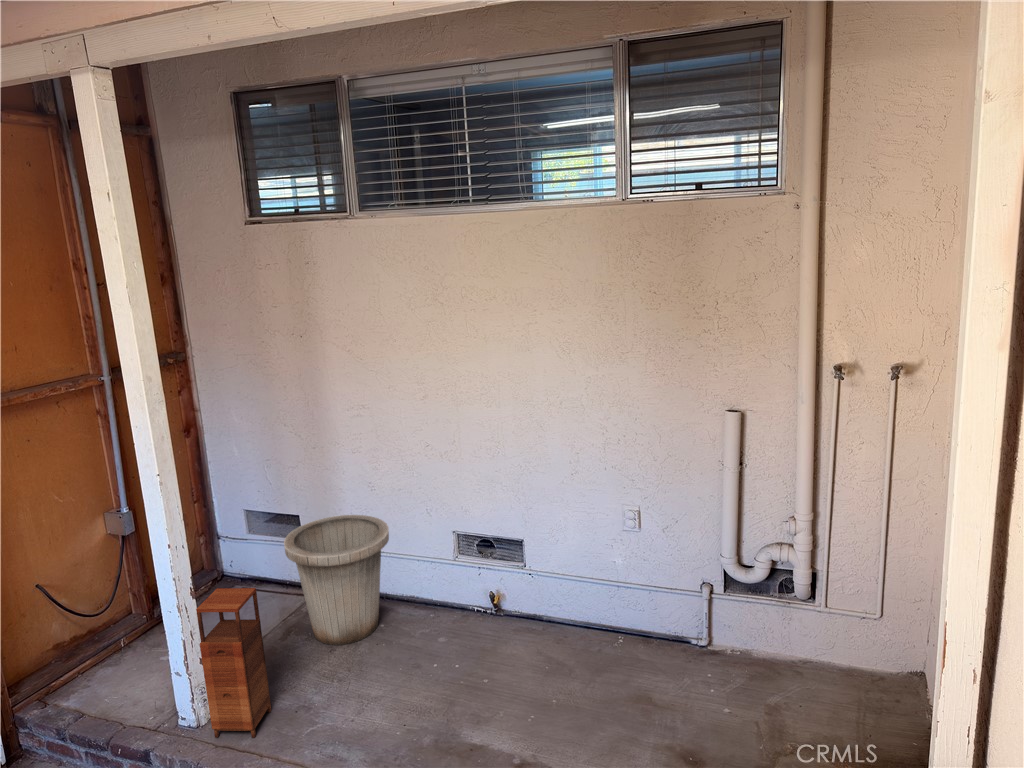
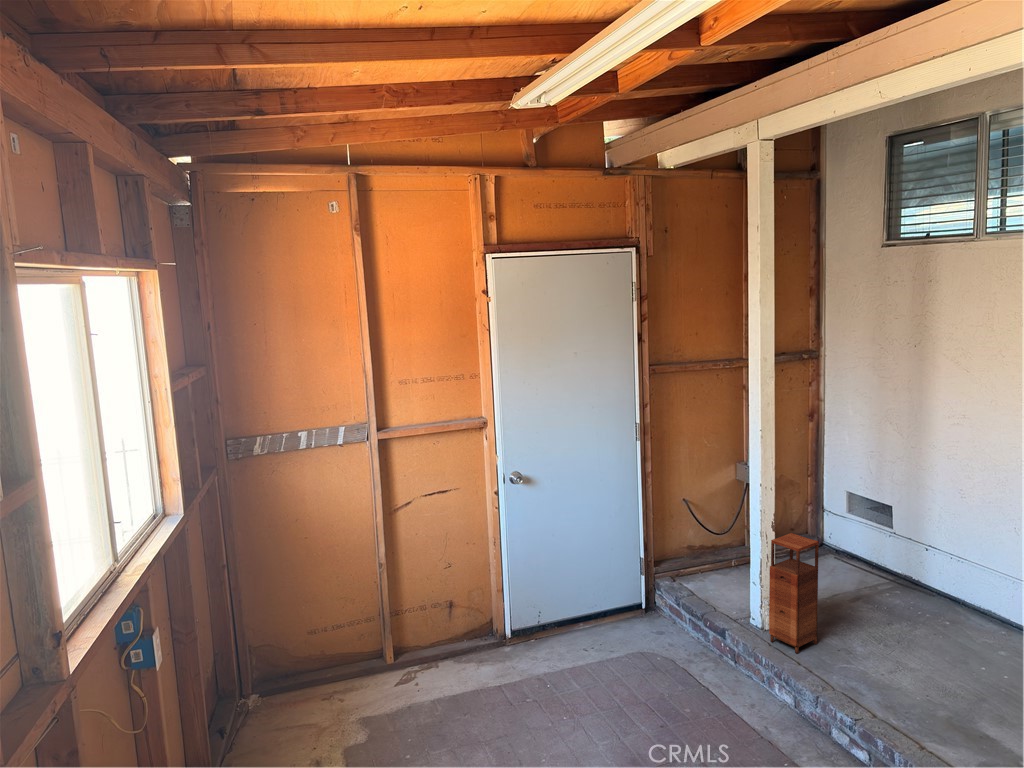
trash can: present [284,515,389,645] -> none [860,514,965,631]

